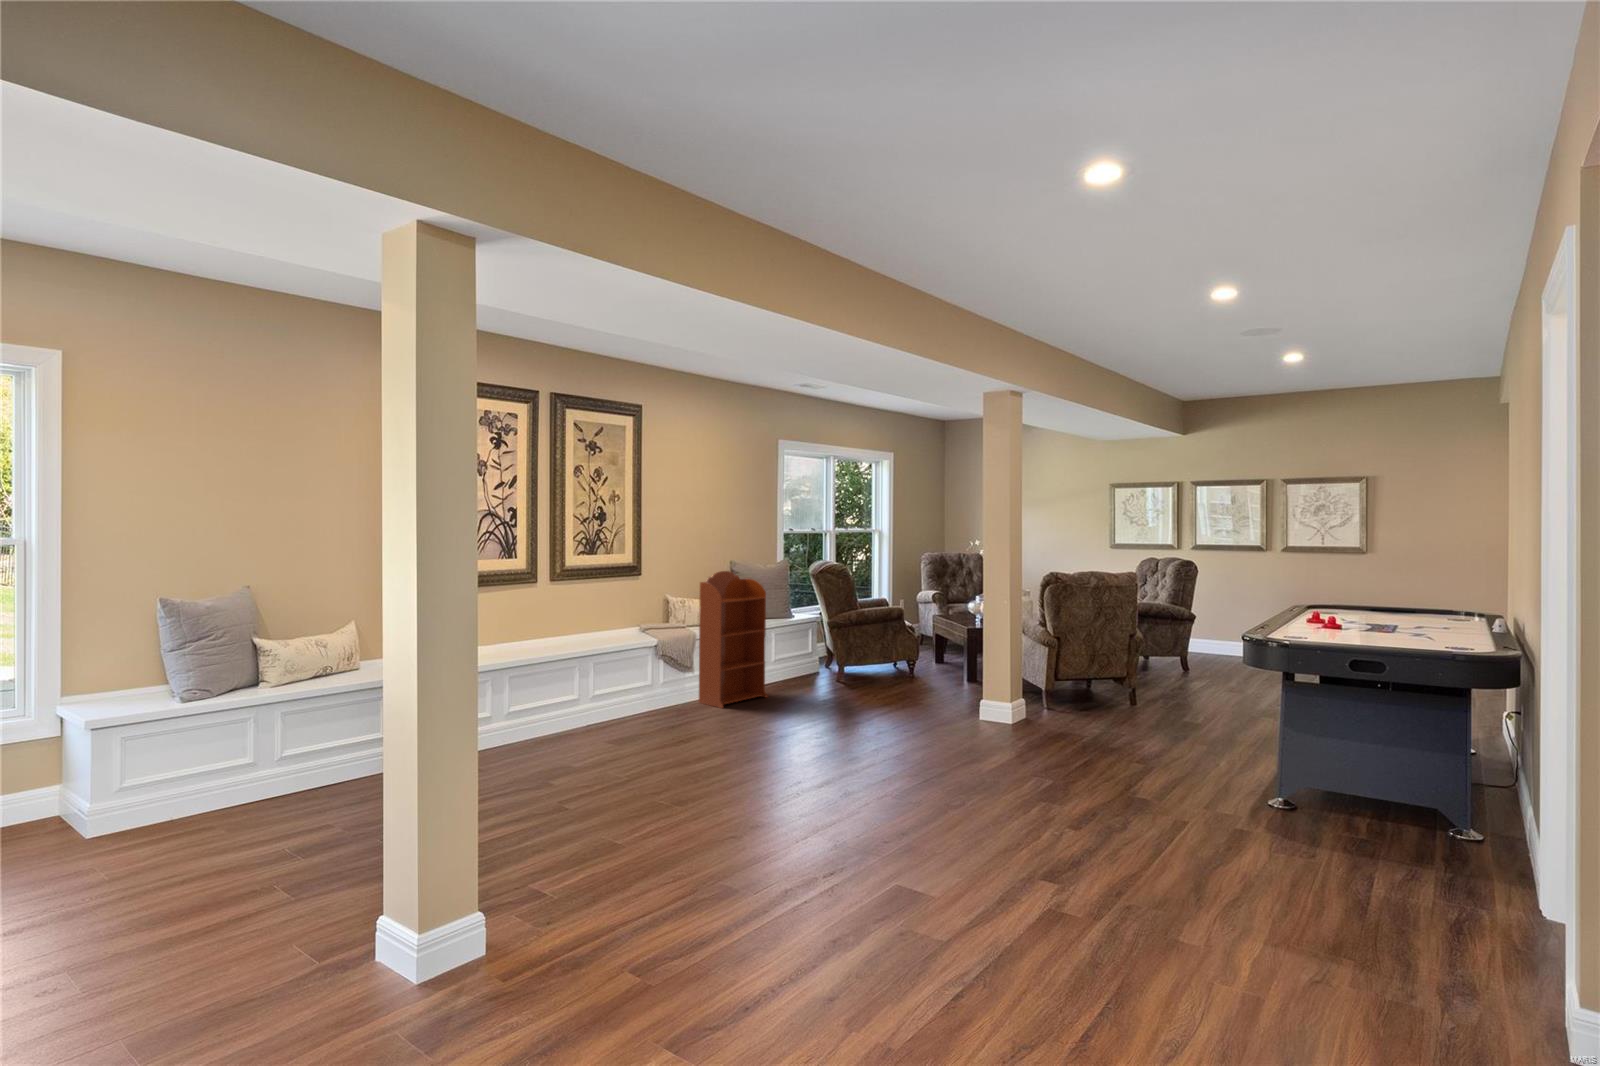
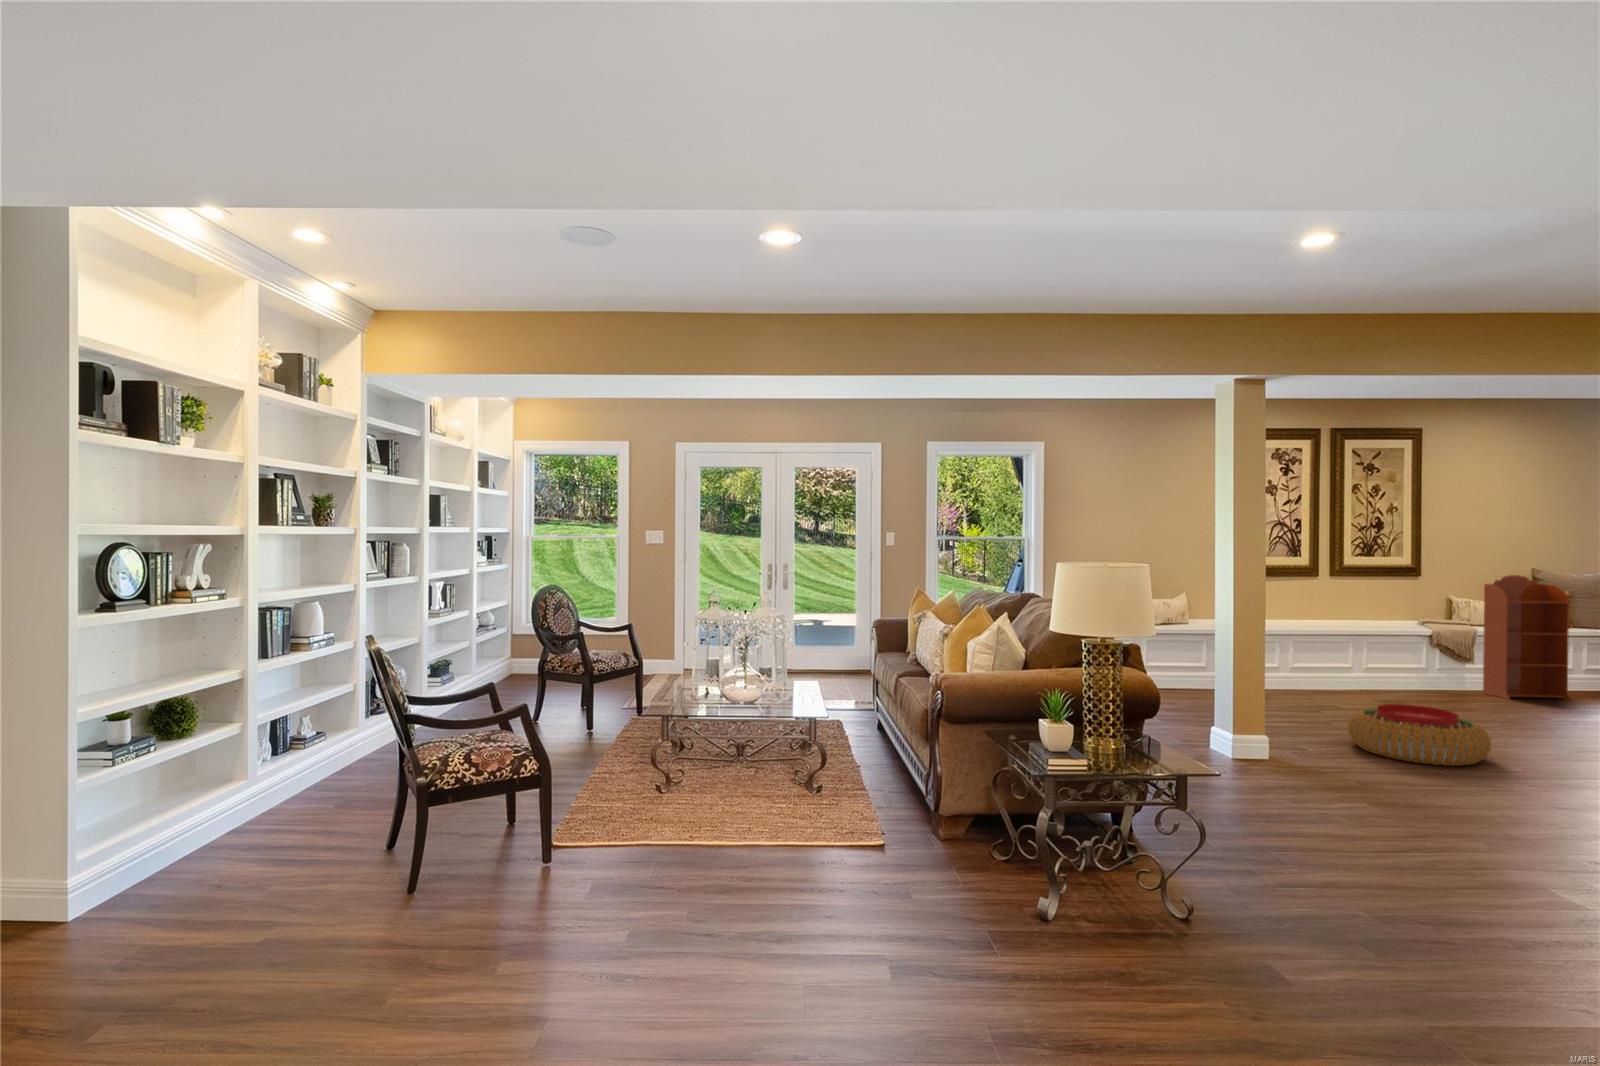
pouf: none [591,775,756,878] -> present [1348,704,1491,766]

